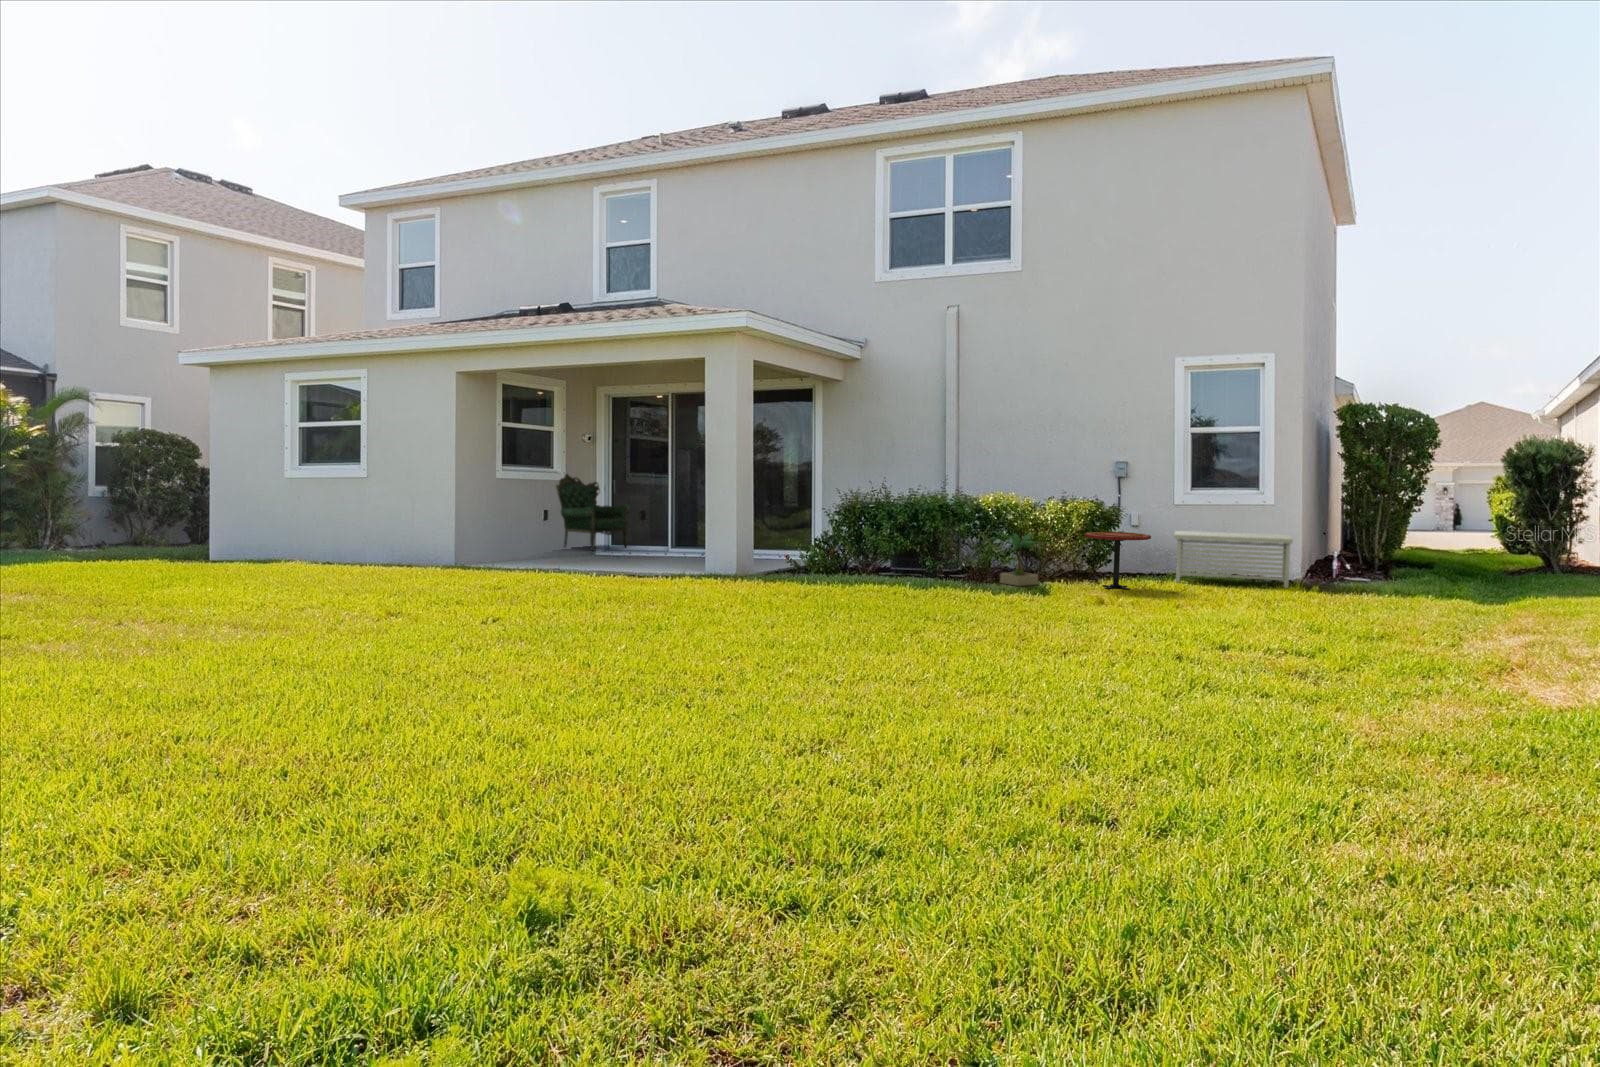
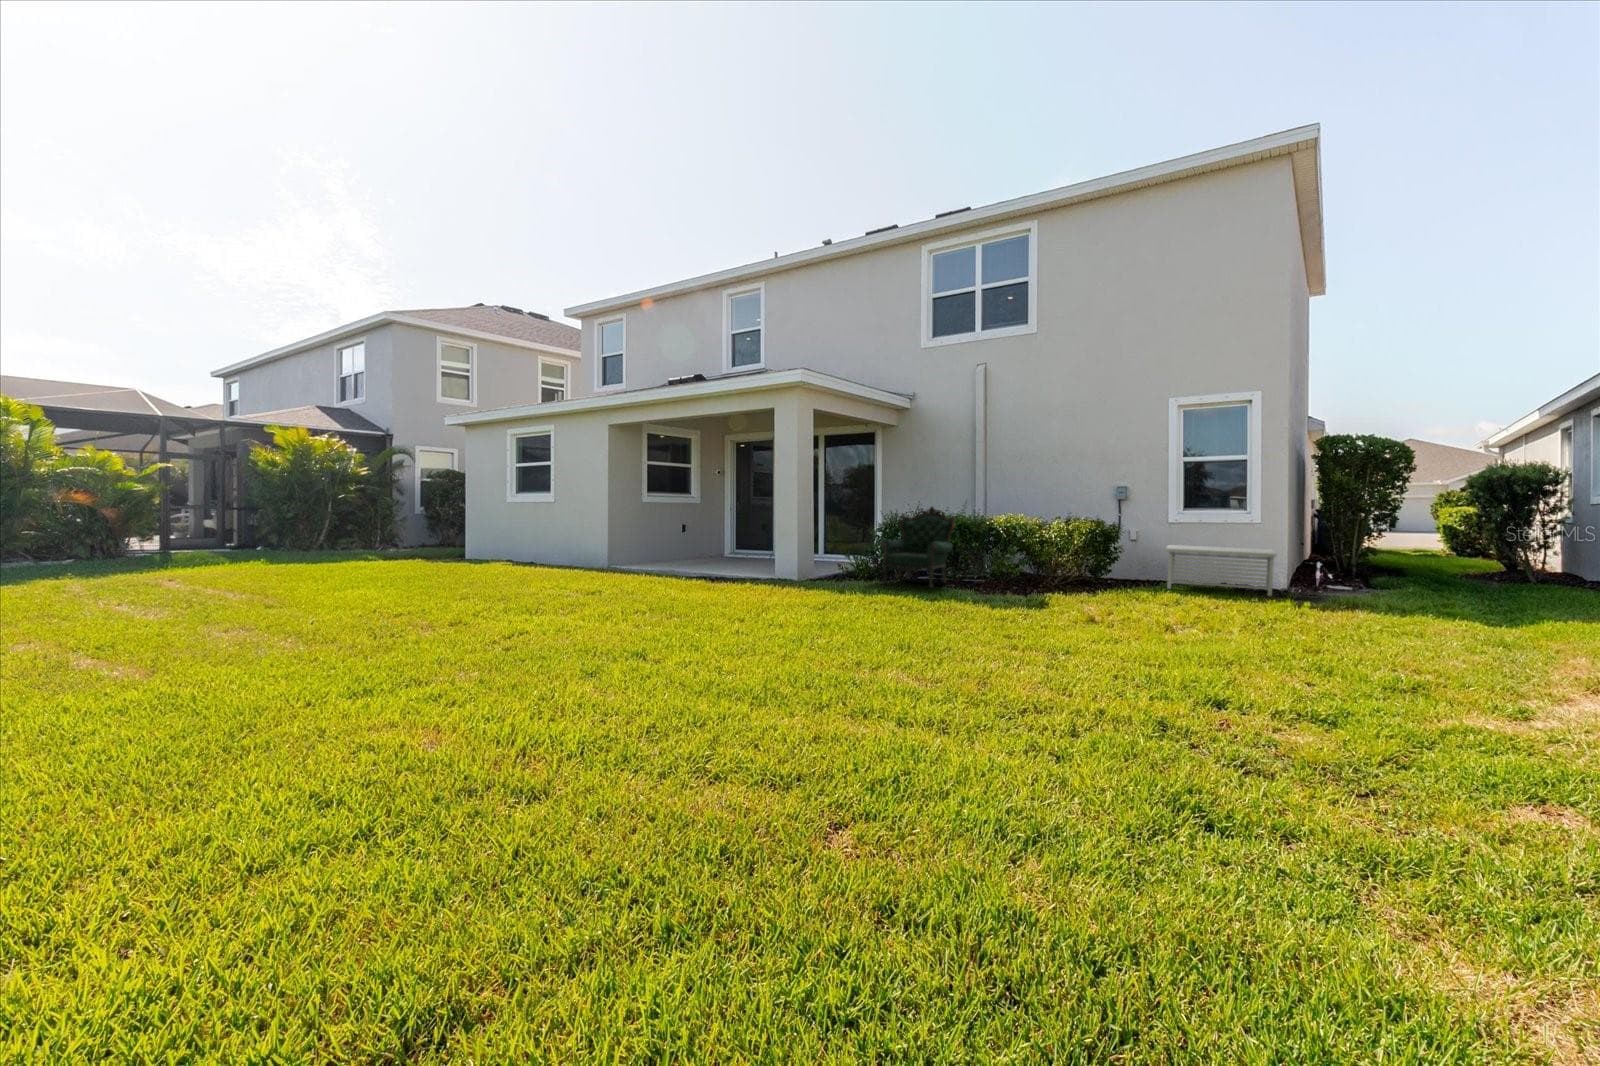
armchair: present [556,474,630,551] -> present [879,507,955,588]
side table: present [1085,532,1151,590] -> none [1084,546,1143,595]
potted plant: present [1000,534,1038,586] -> none [1011,545,1047,590]

